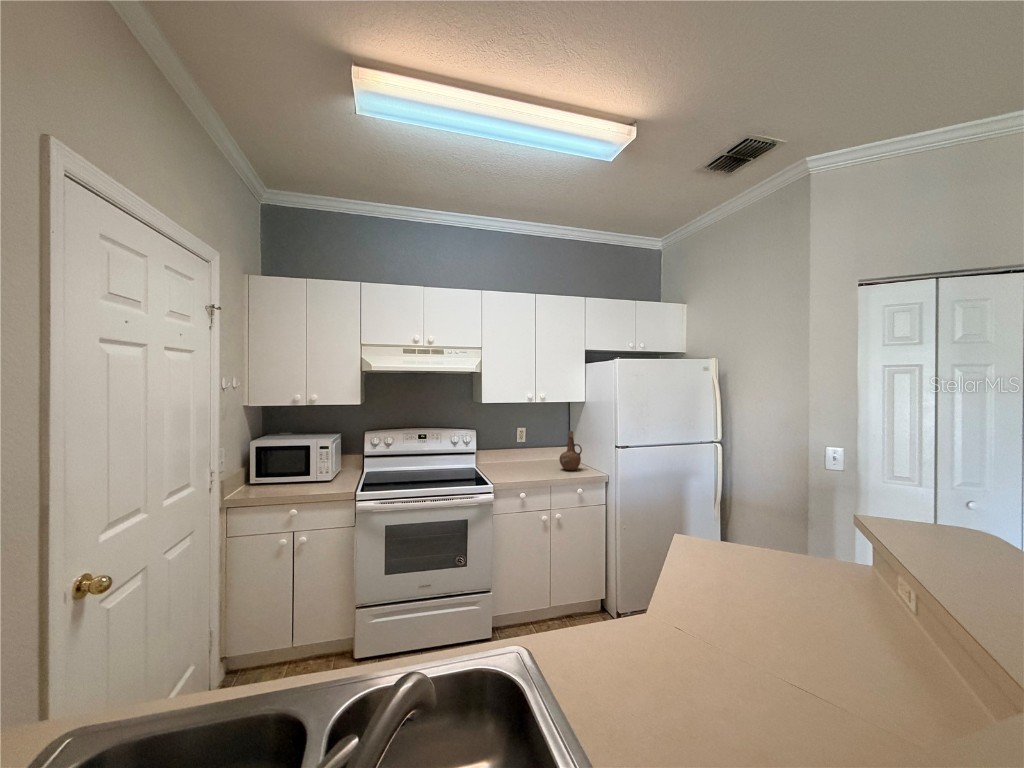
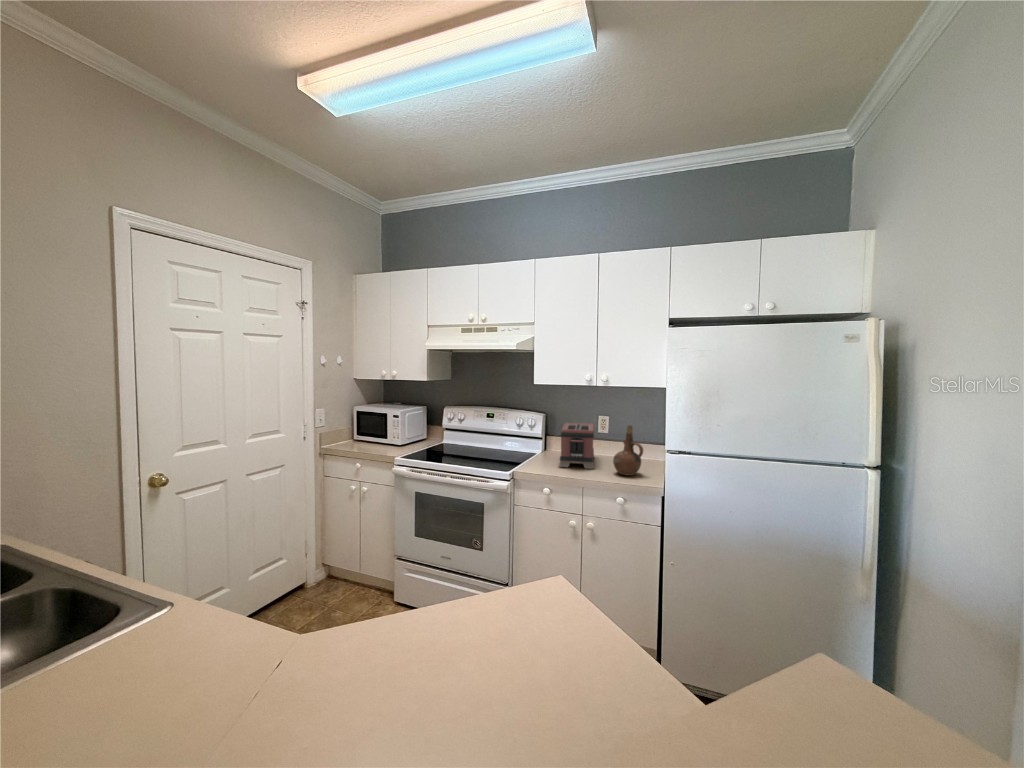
toaster: none [497,434,543,473] -> present [559,423,594,469]

